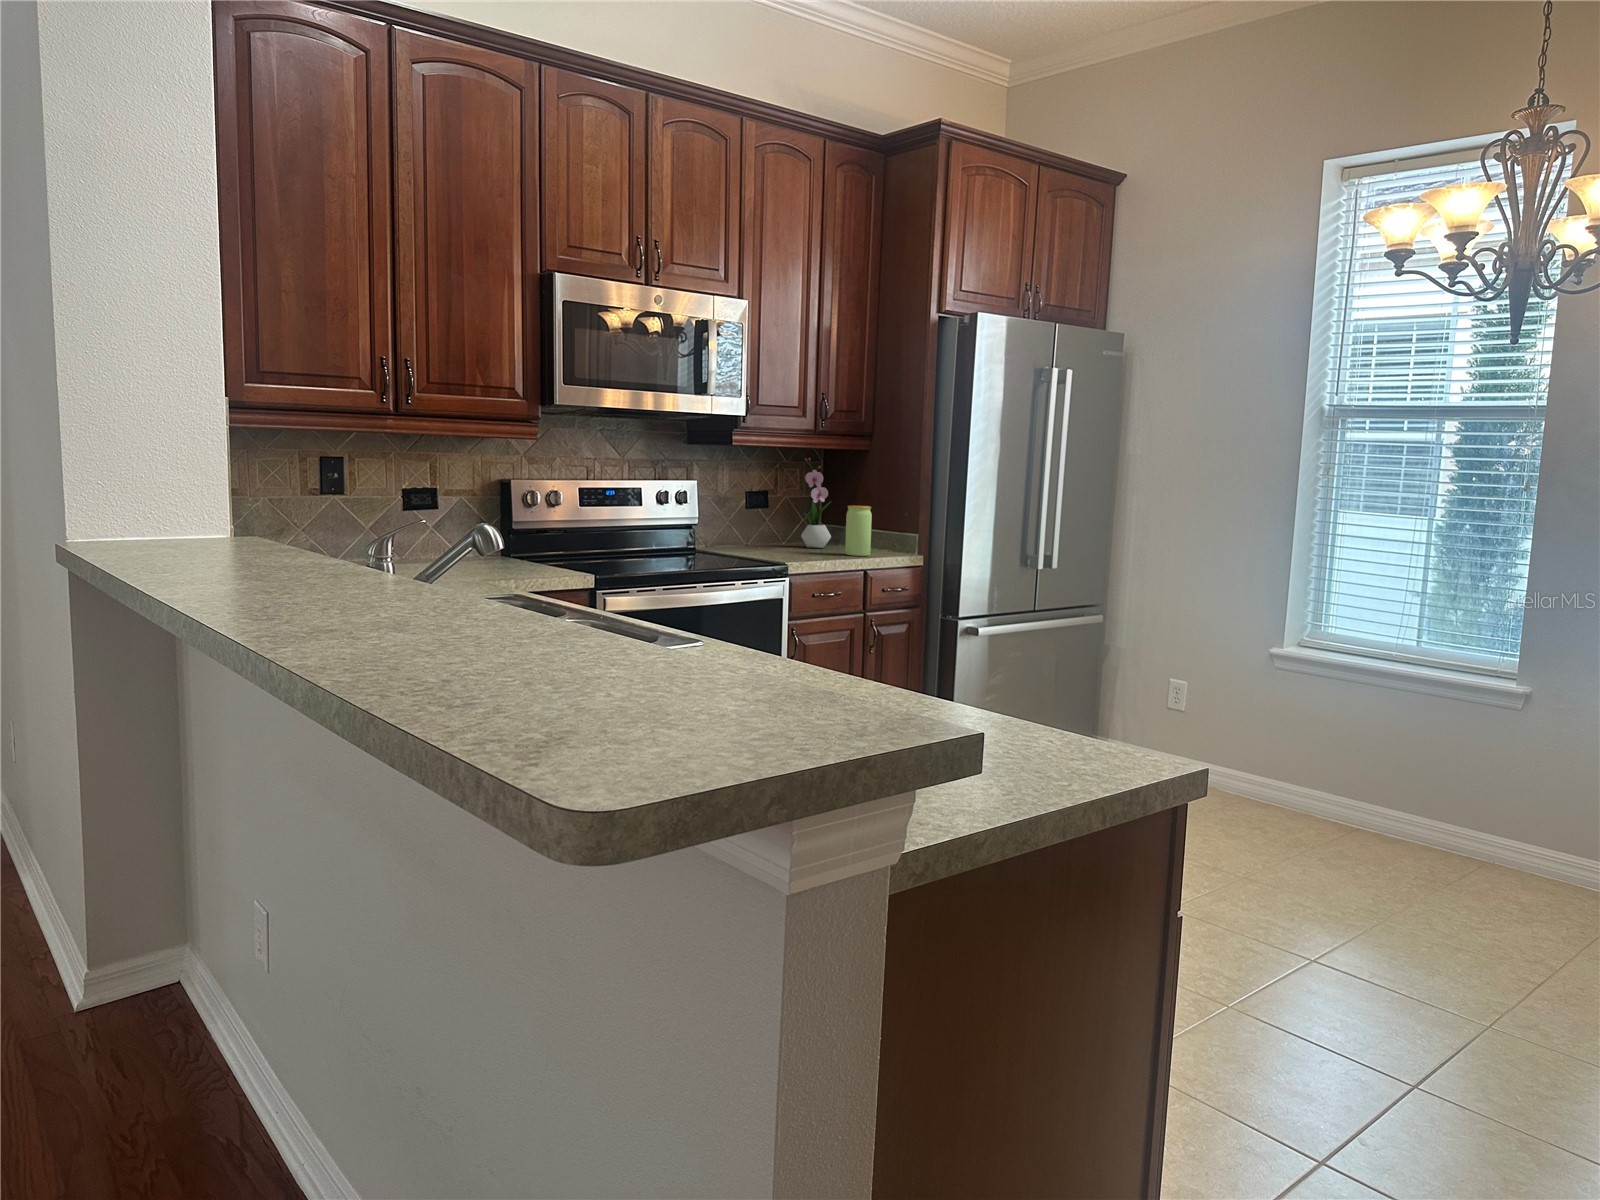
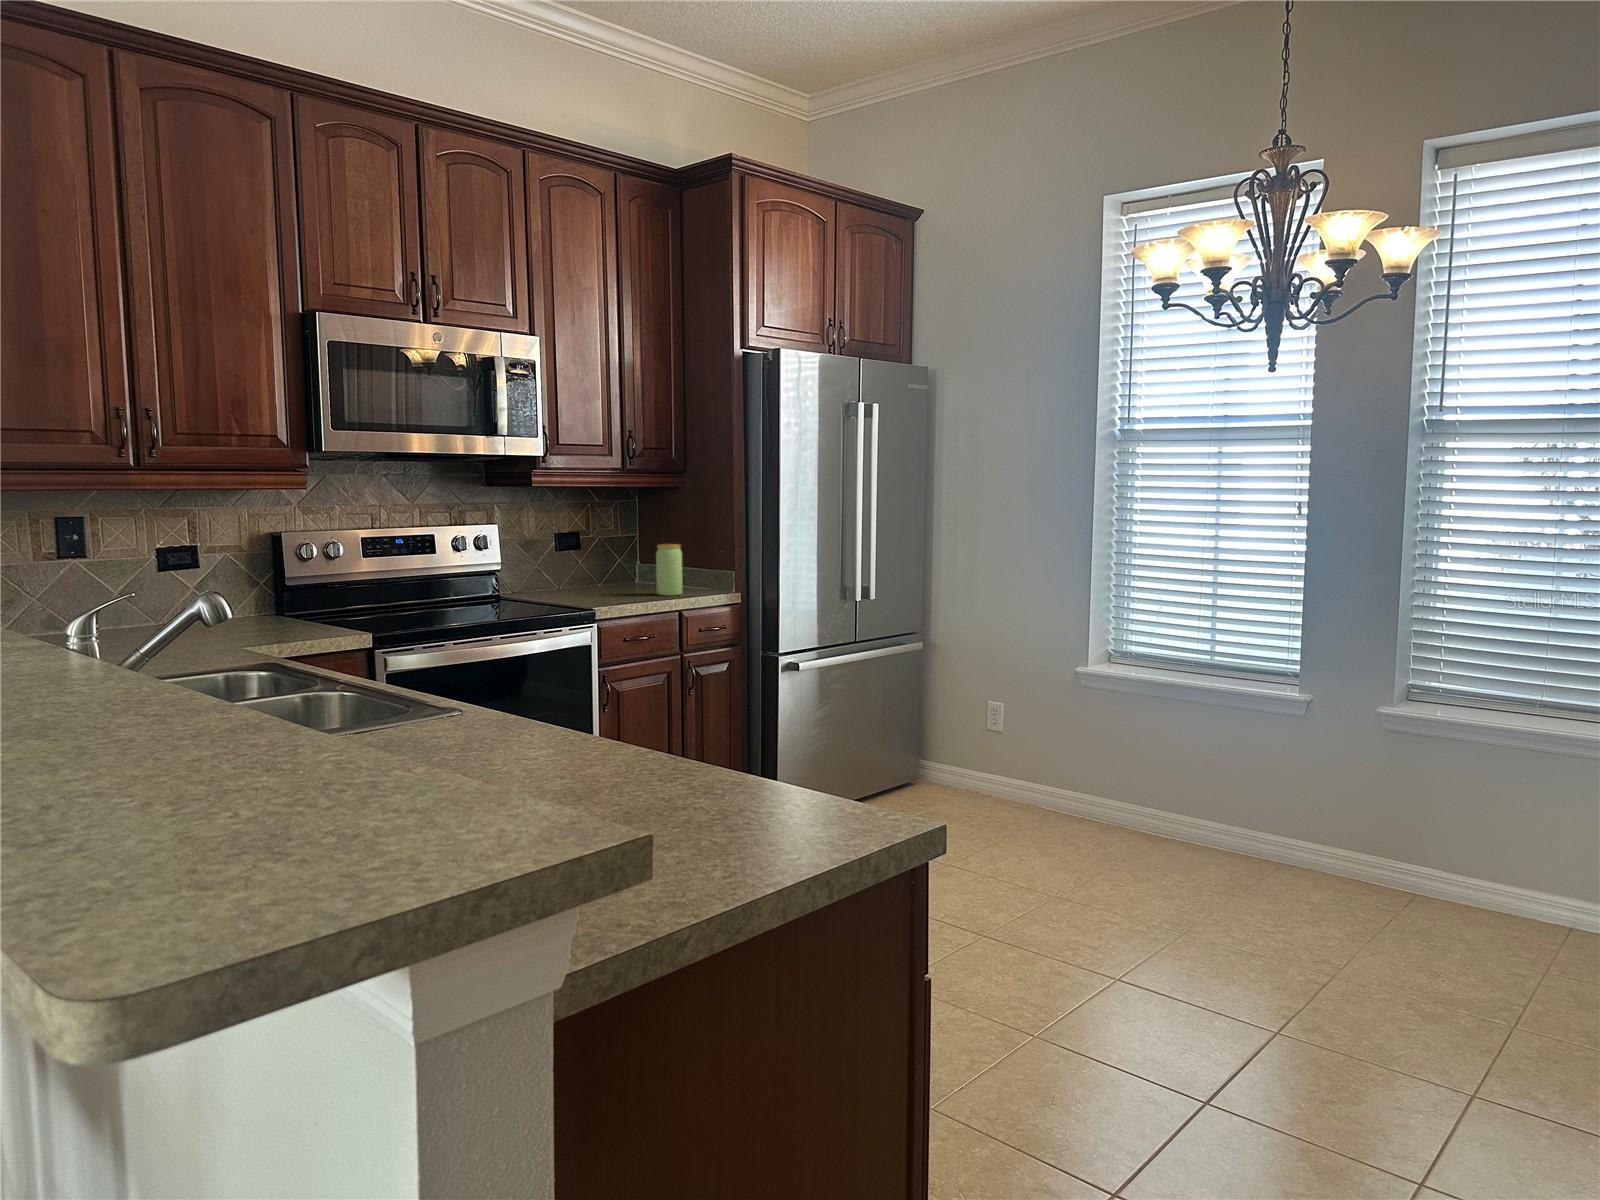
flower arrangement: present [801,458,831,548] -> none [613,497,645,588]

